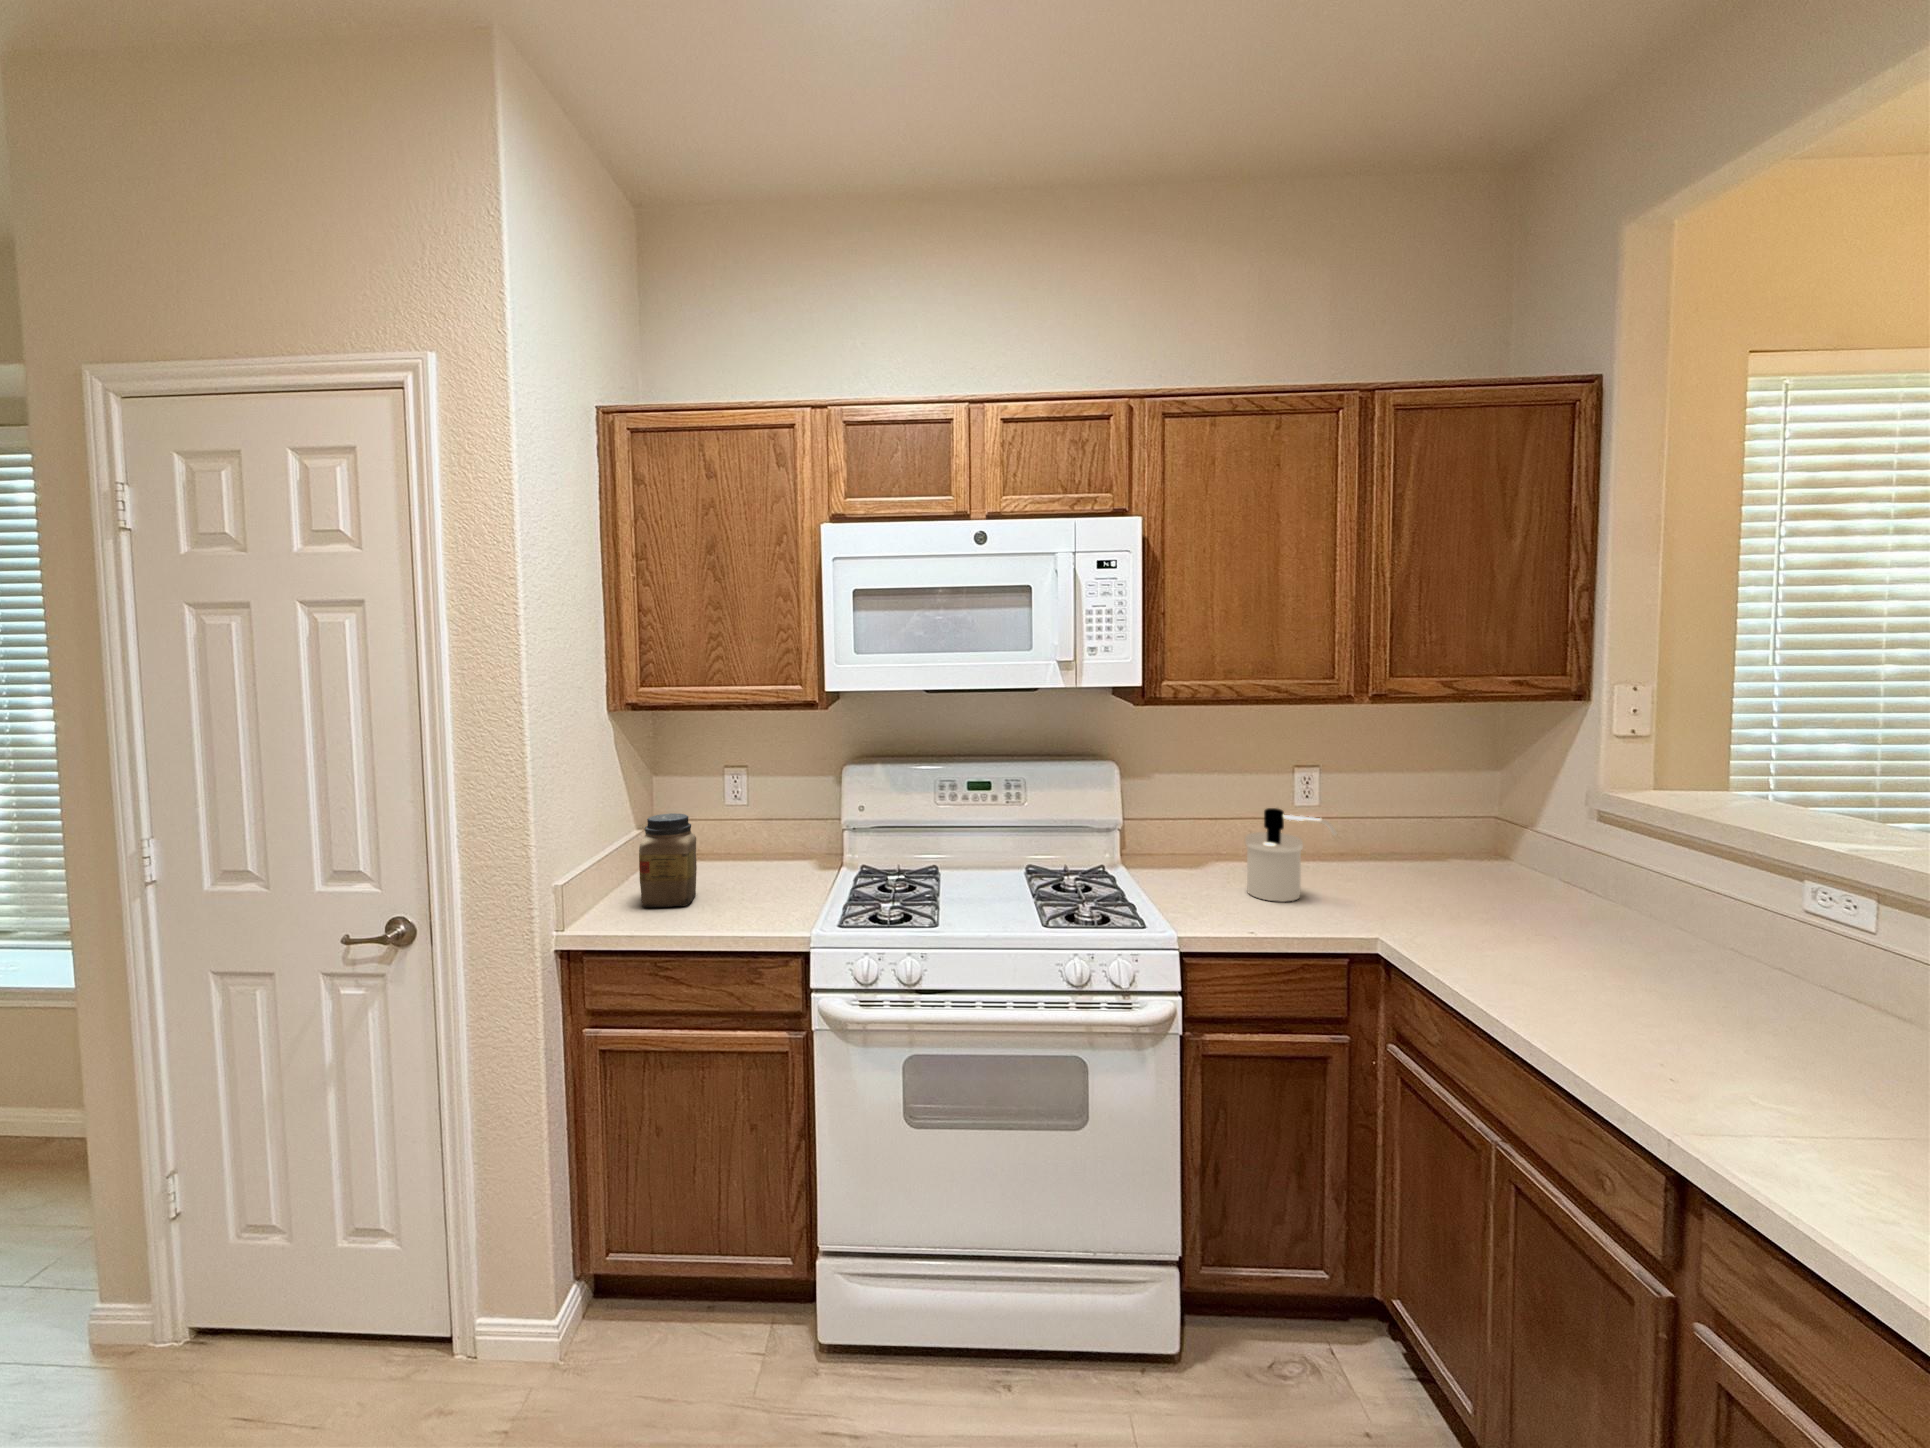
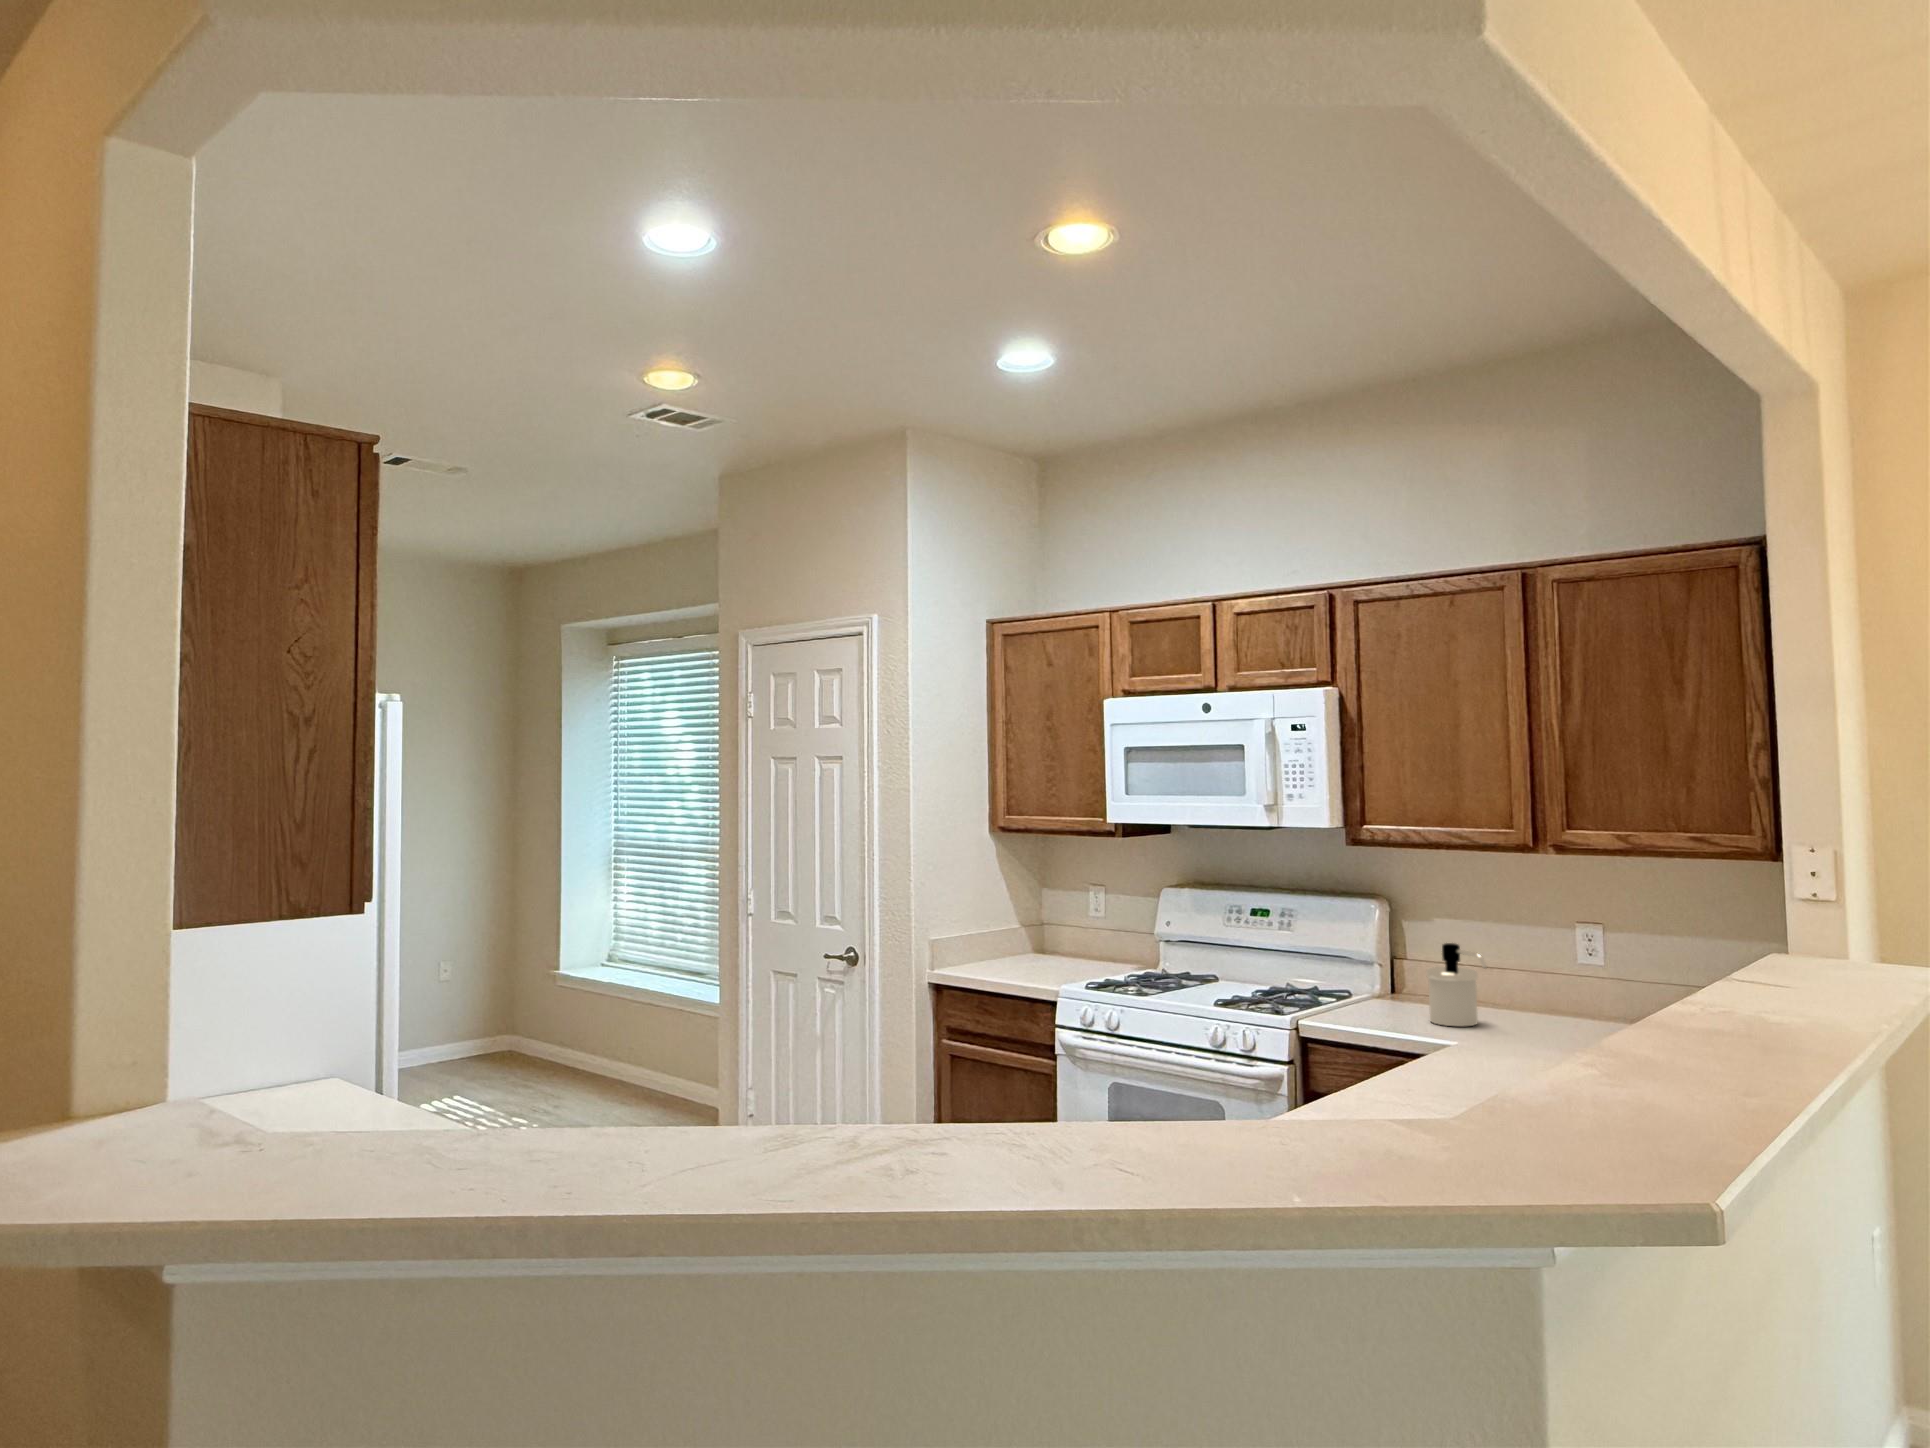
jar: present [639,813,697,907] -> none [988,908,1032,972]

